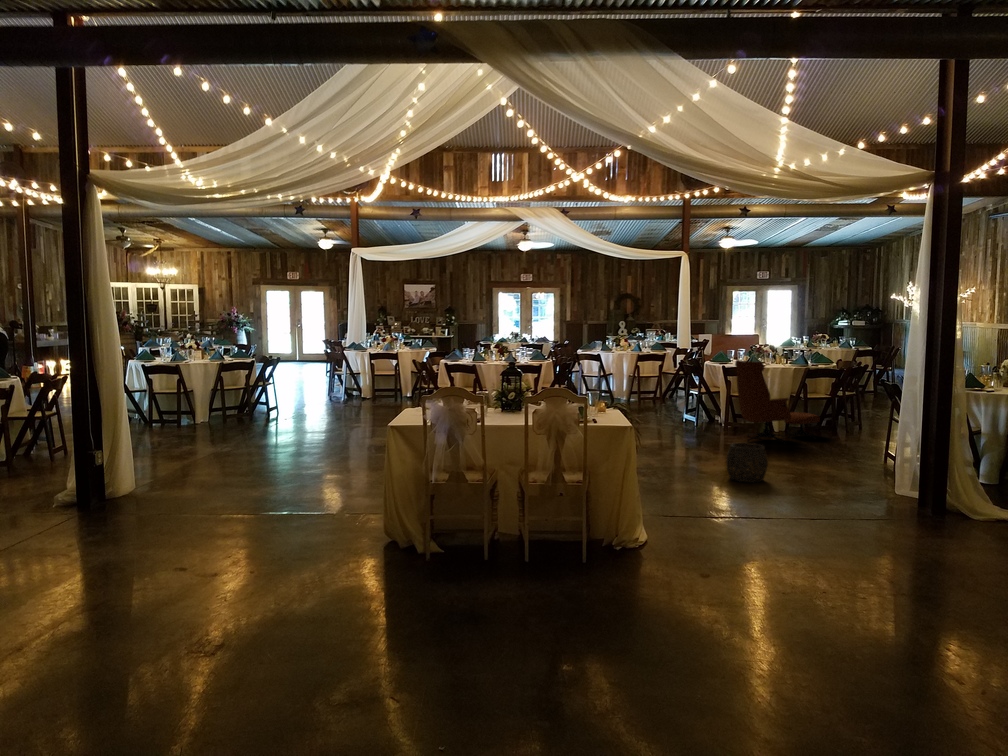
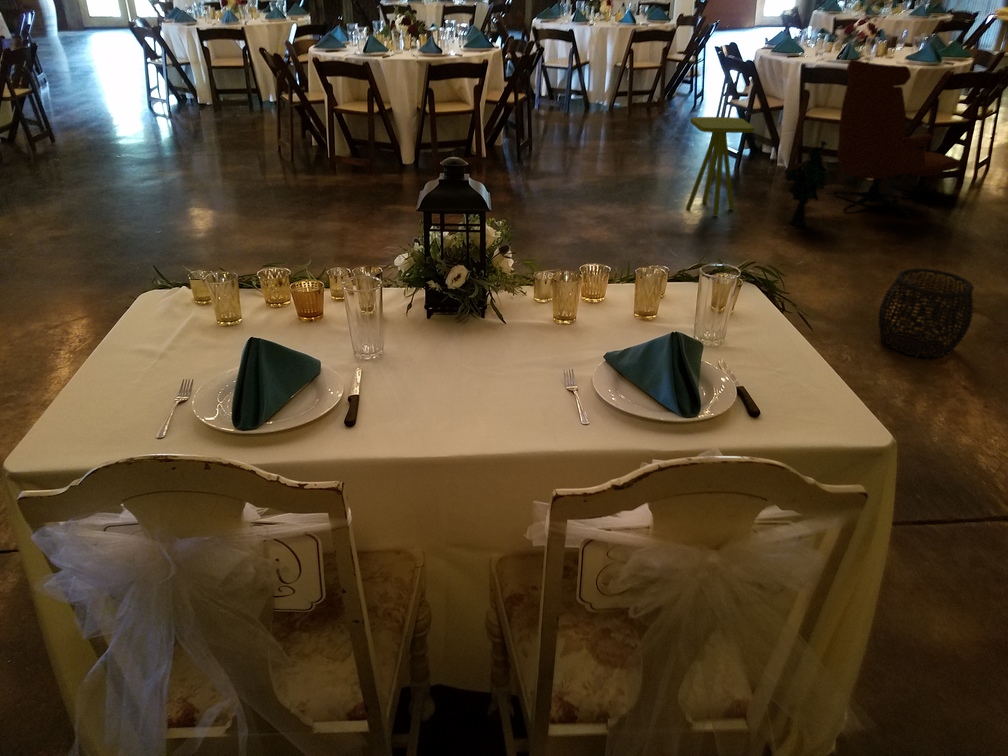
side table: none [653,390,685,442] -> present [686,117,754,215]
decorative plant: none [704,400,731,446] -> present [783,141,833,226]

